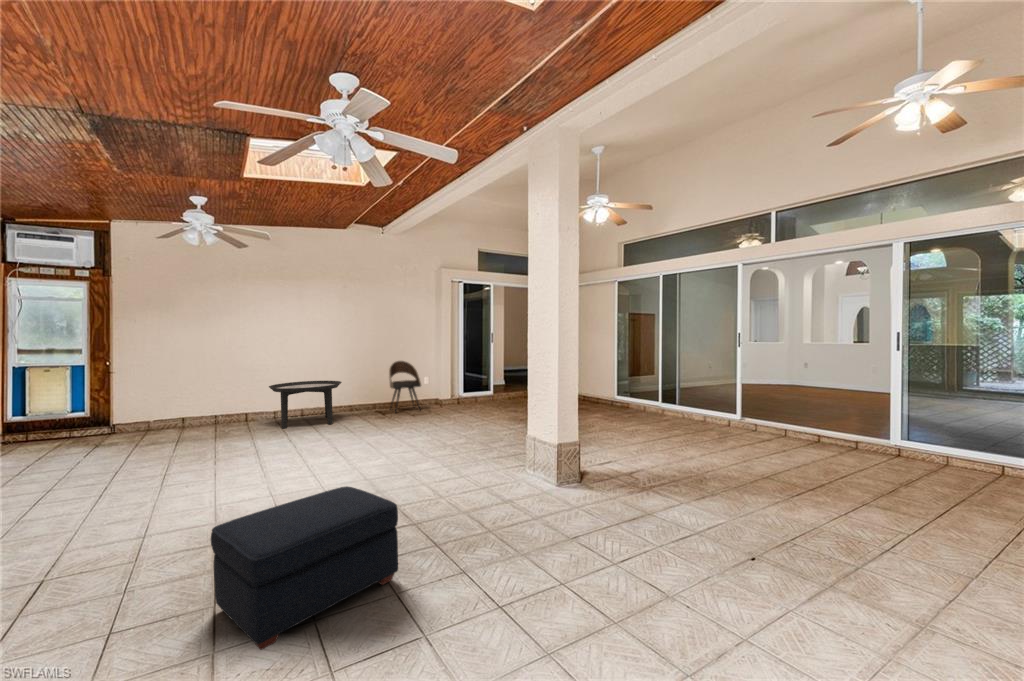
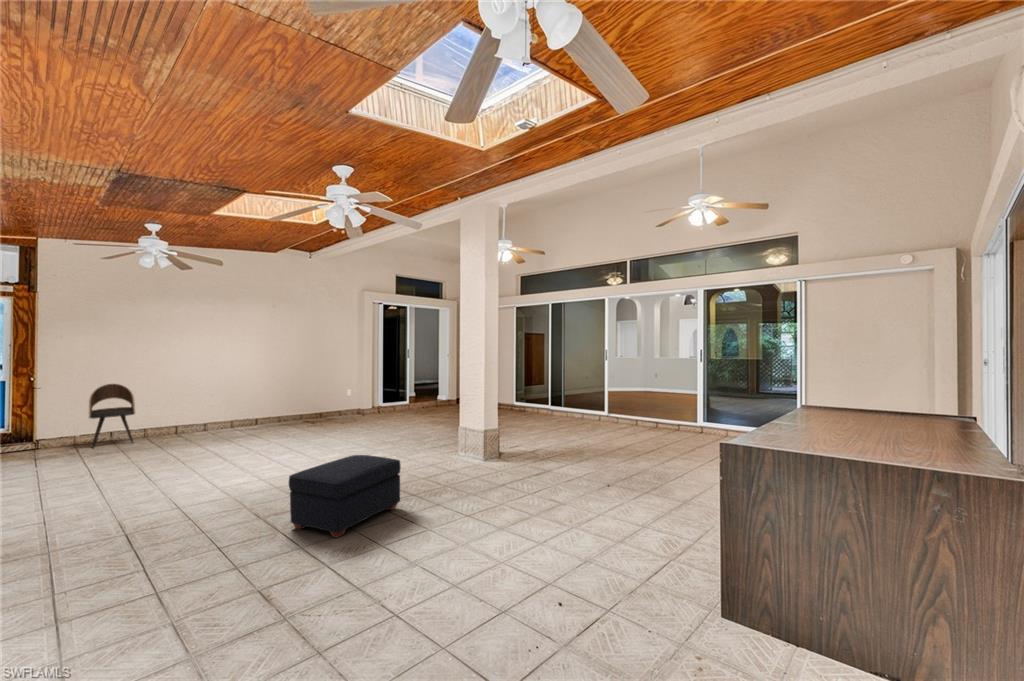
dining chair: present [389,361,421,412] -> present [89,384,135,448]
round table: present [269,381,342,429] -> none [204,393,275,437]

